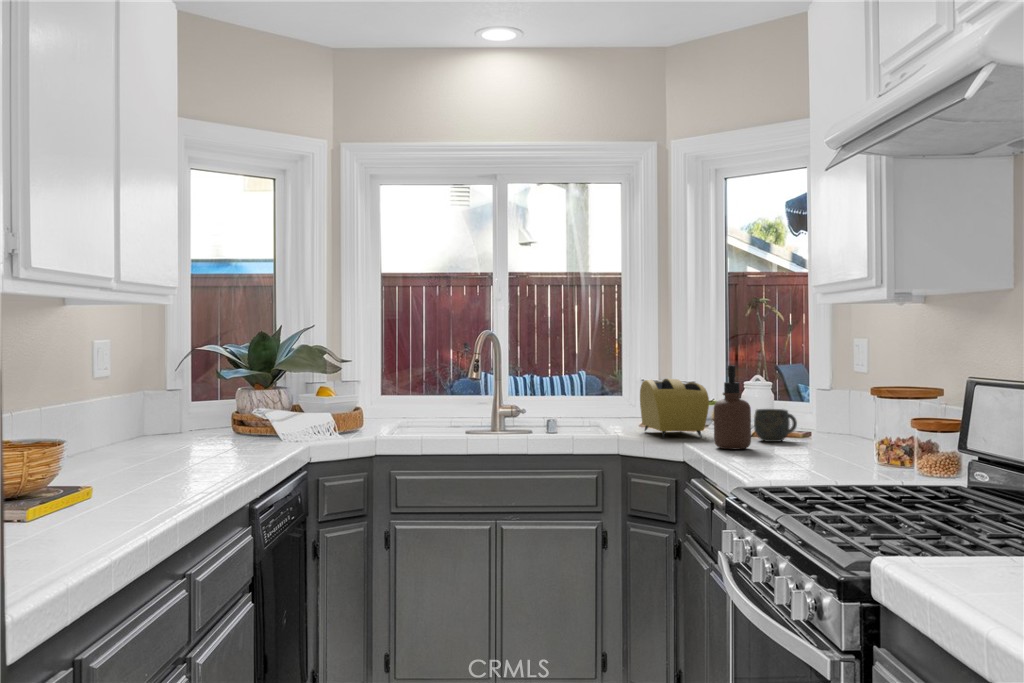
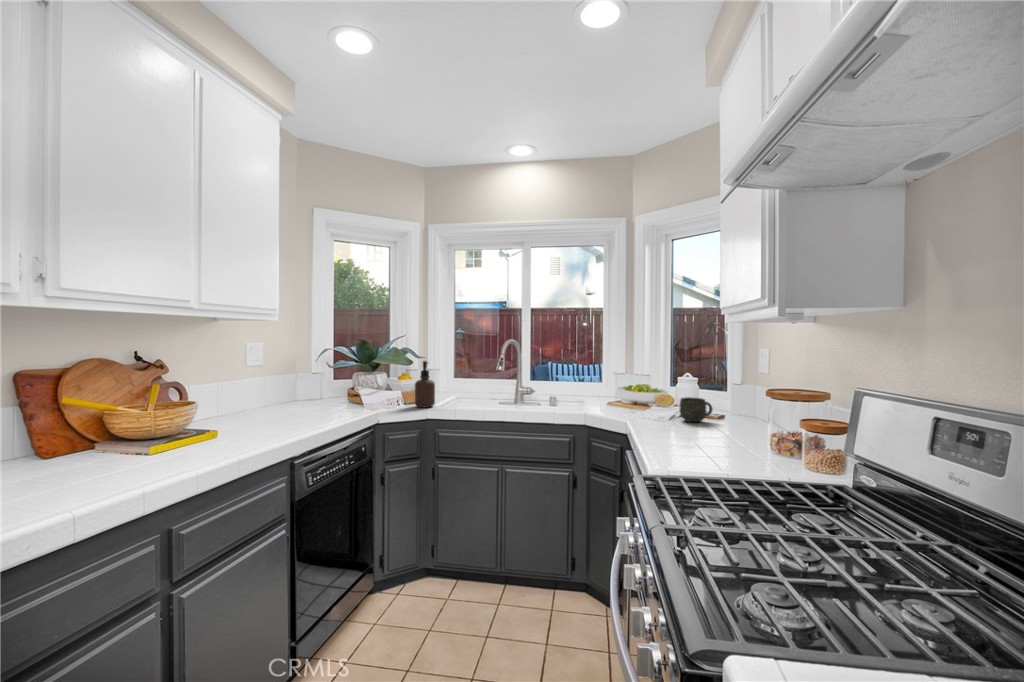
soap dispenser: present [714,365,751,450] -> present [415,361,435,408]
toaster: present [640,379,709,438] -> none [604,374,648,416]

